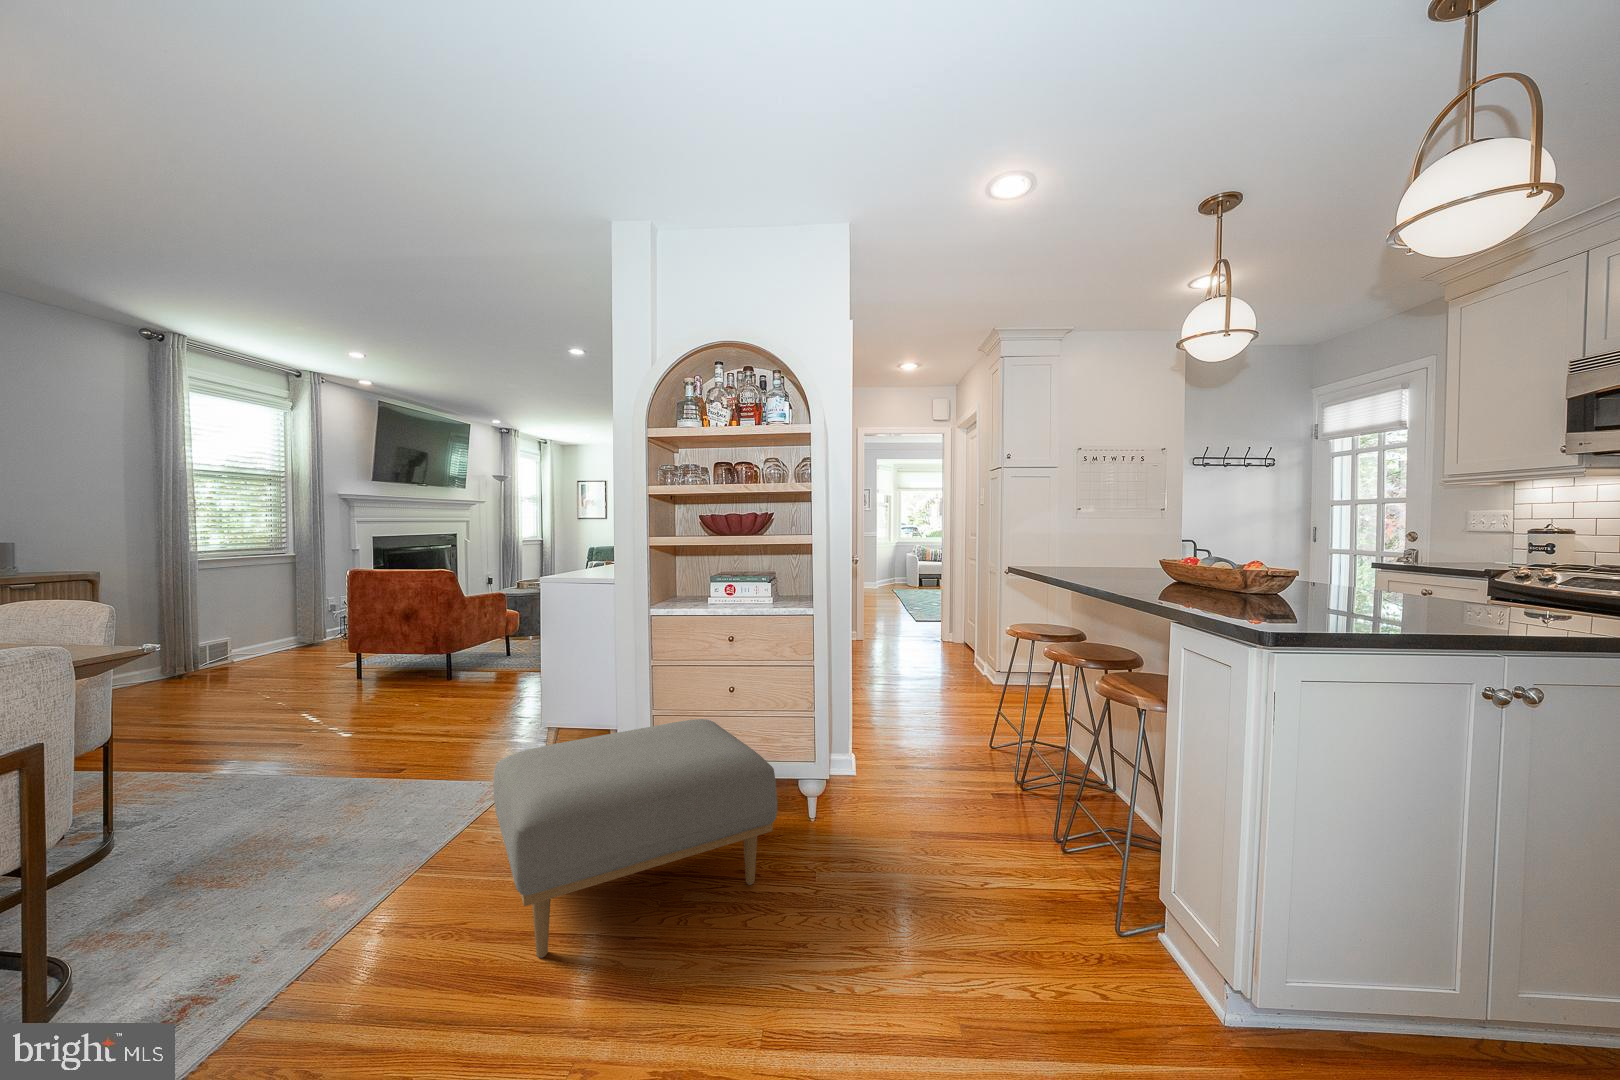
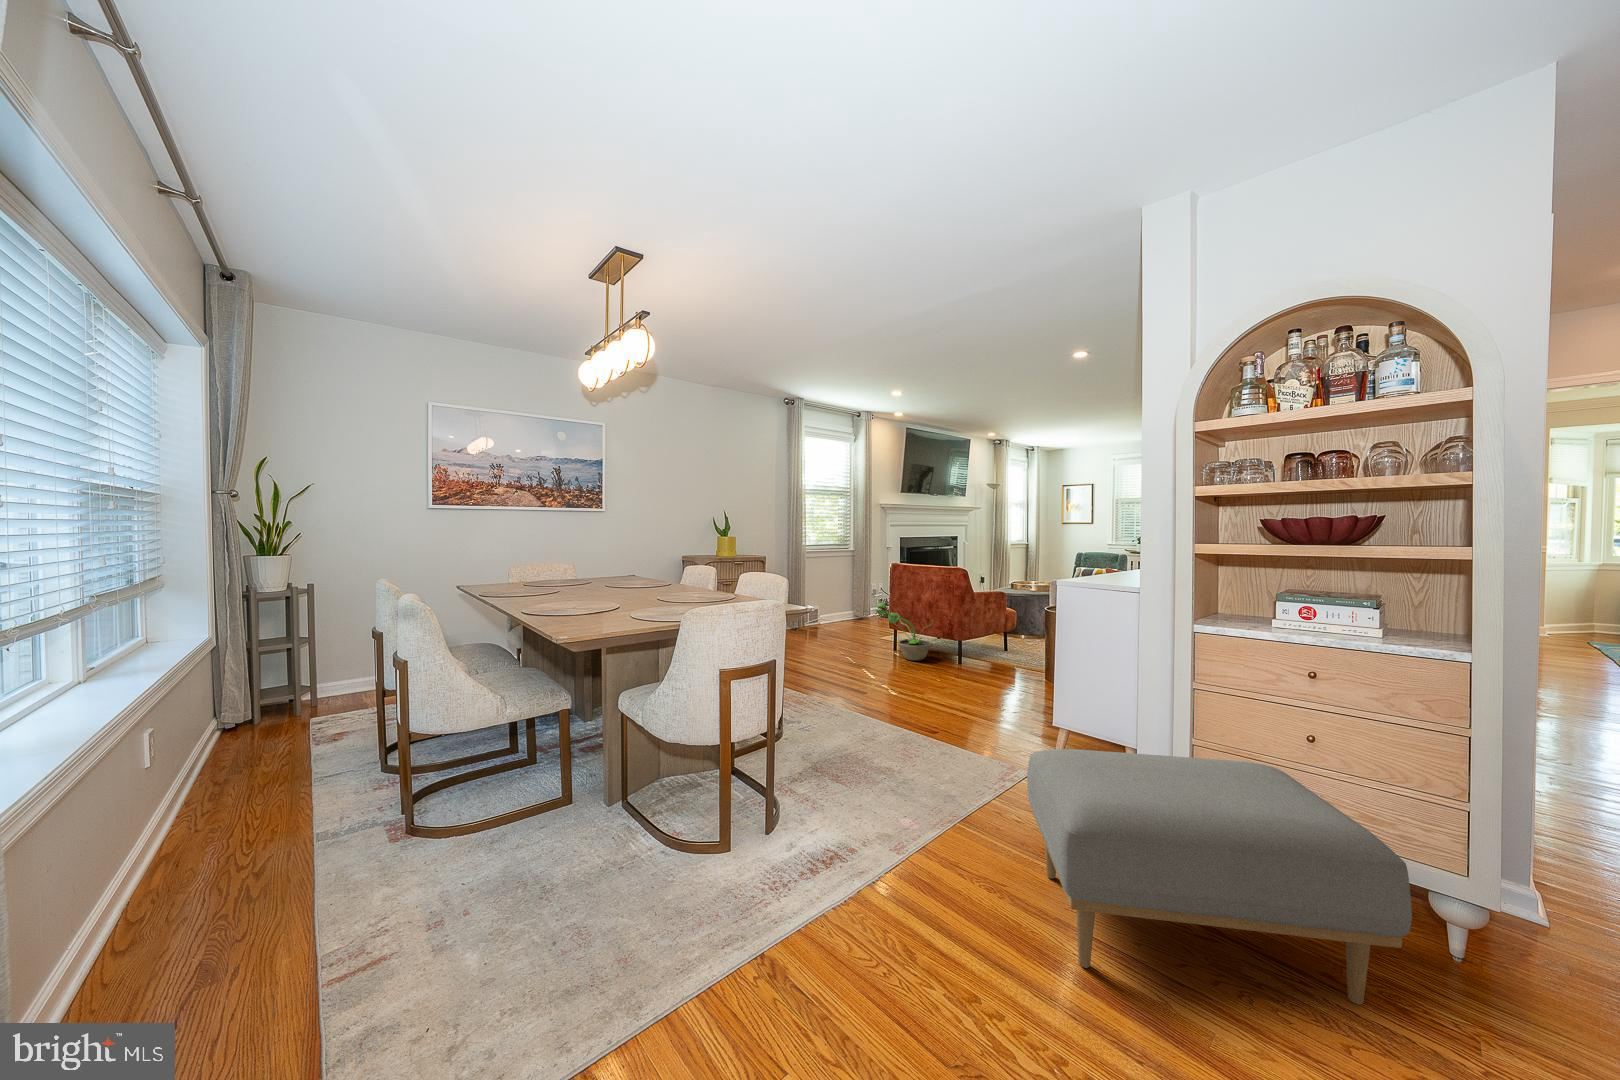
decorative plant: none [324,622,413,687] -> present [875,603,933,661]

